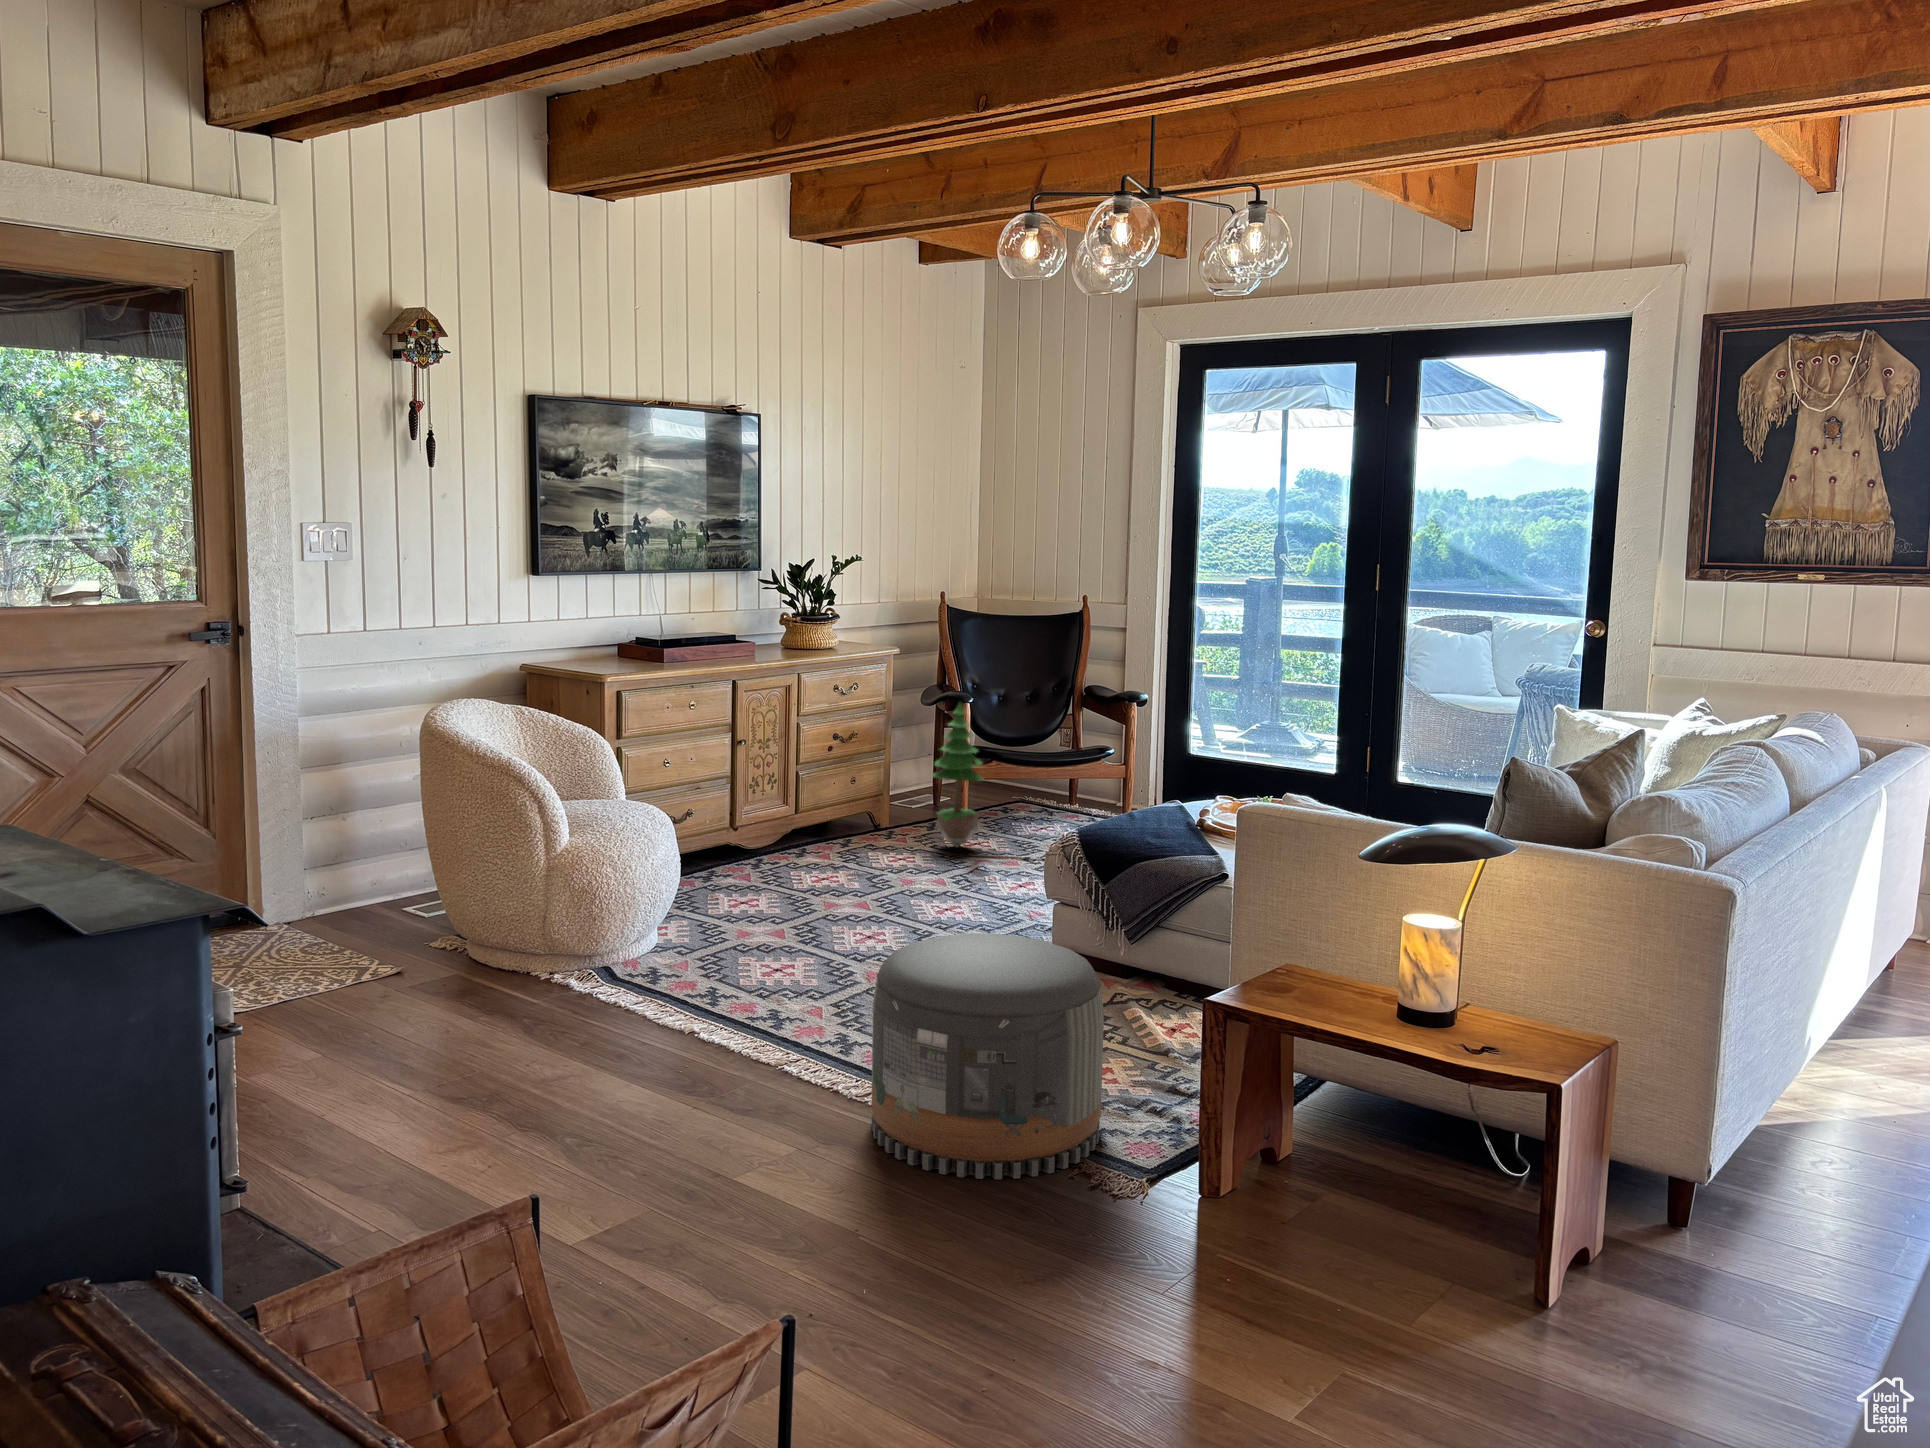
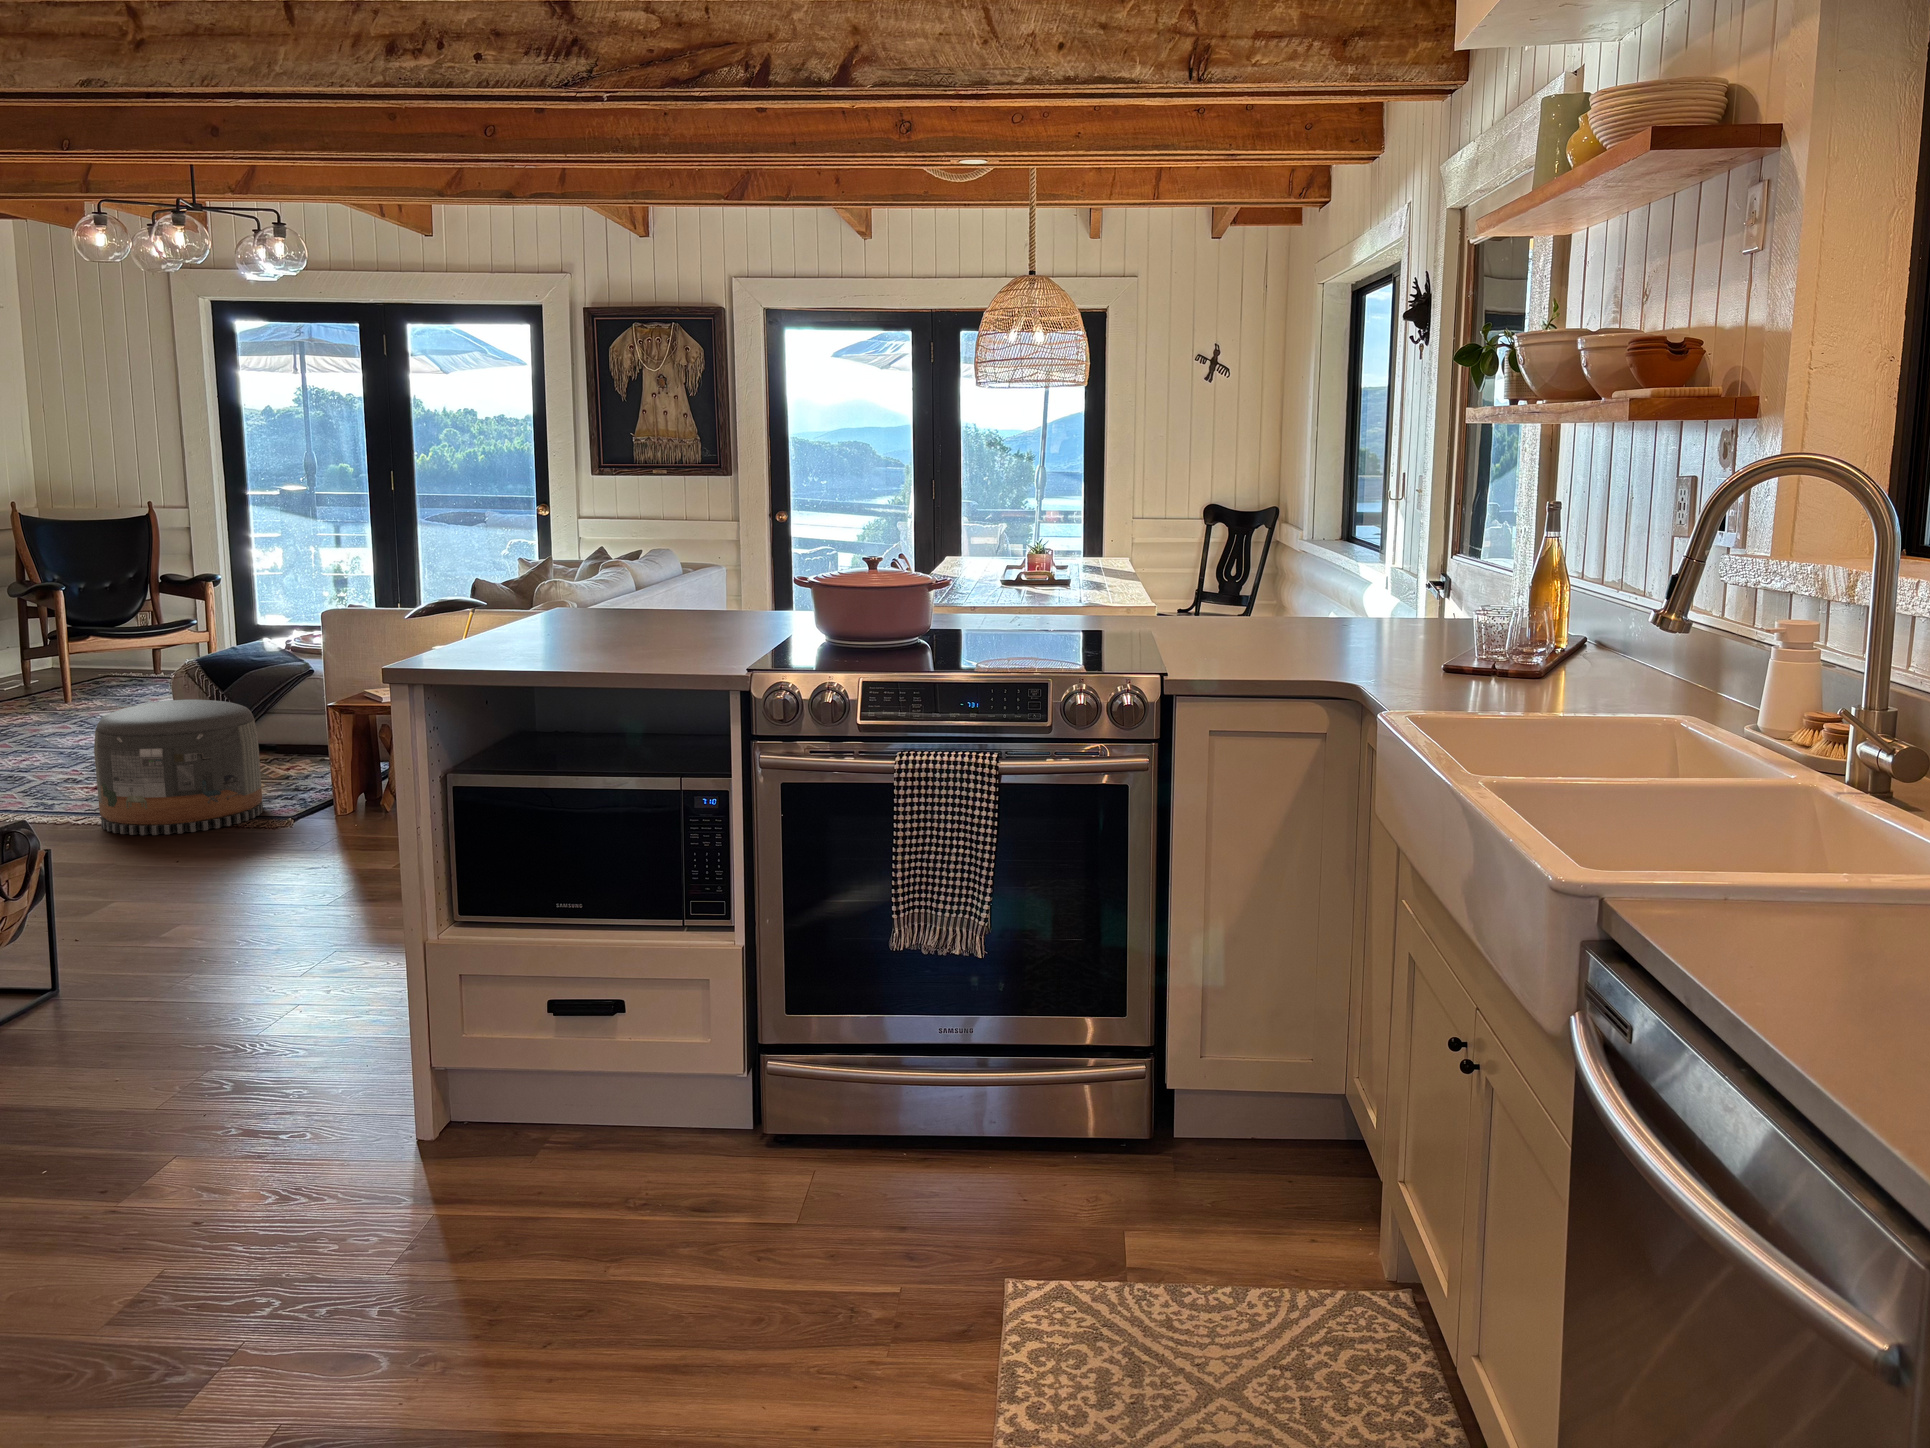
potted tree: present [932,703,983,847] -> none [26,590,78,711]

